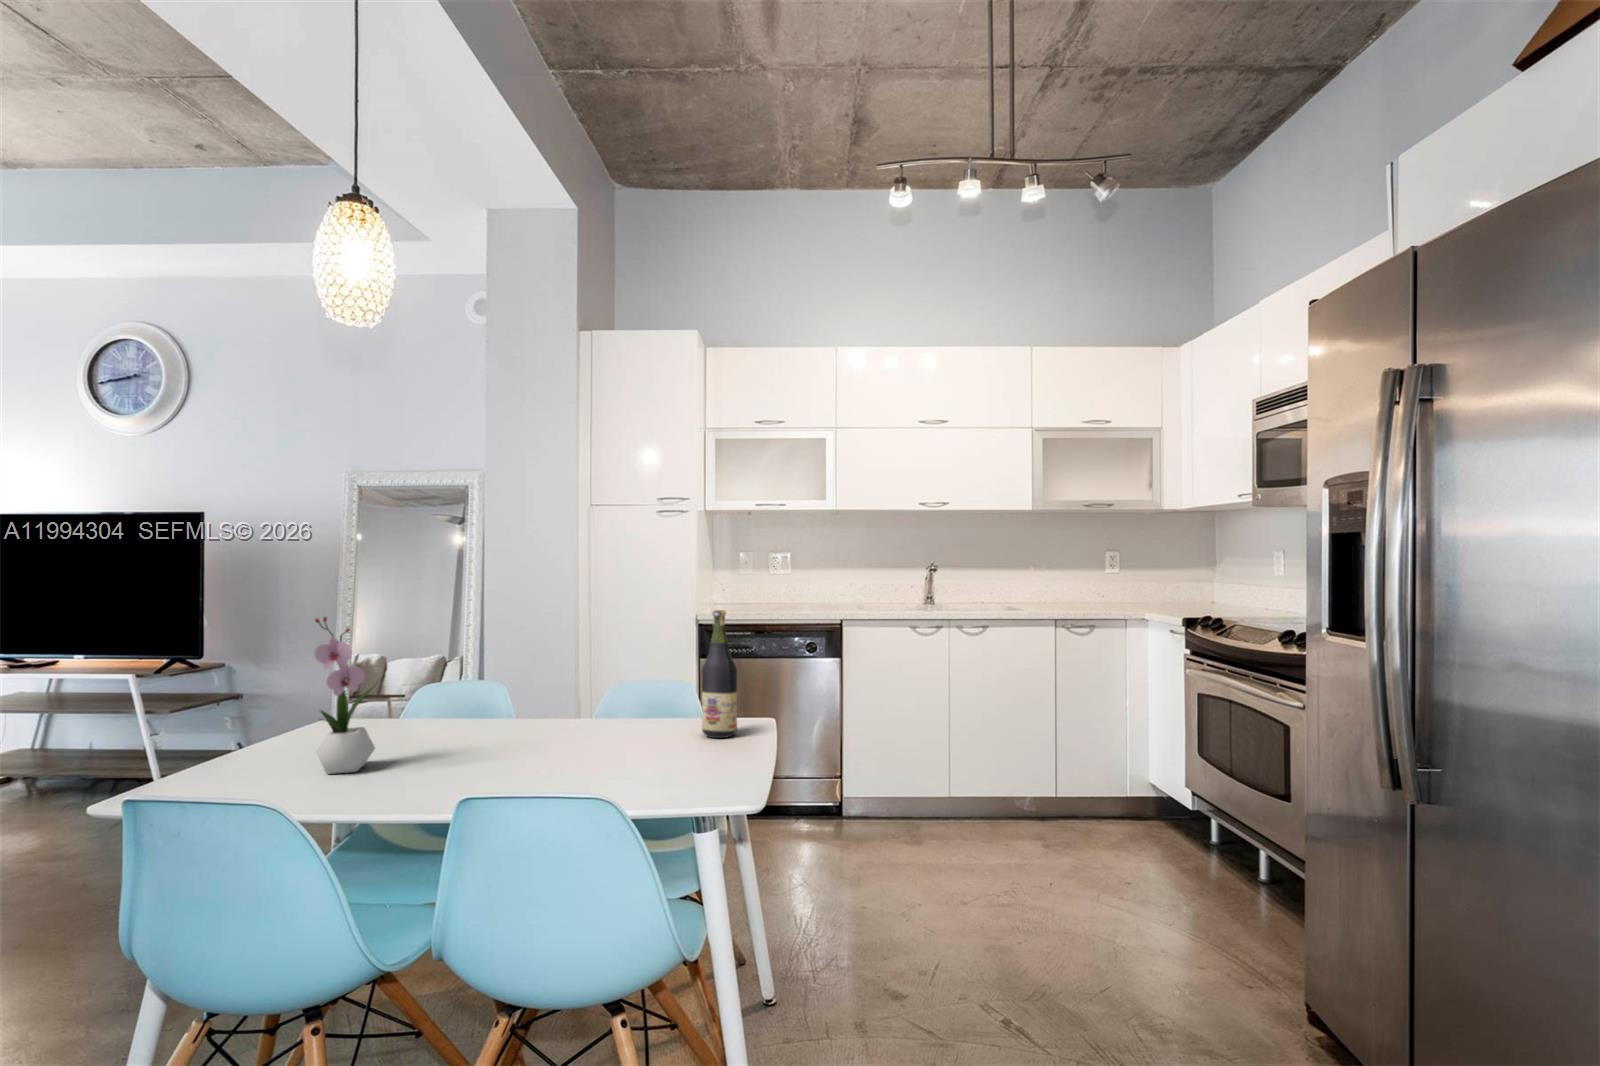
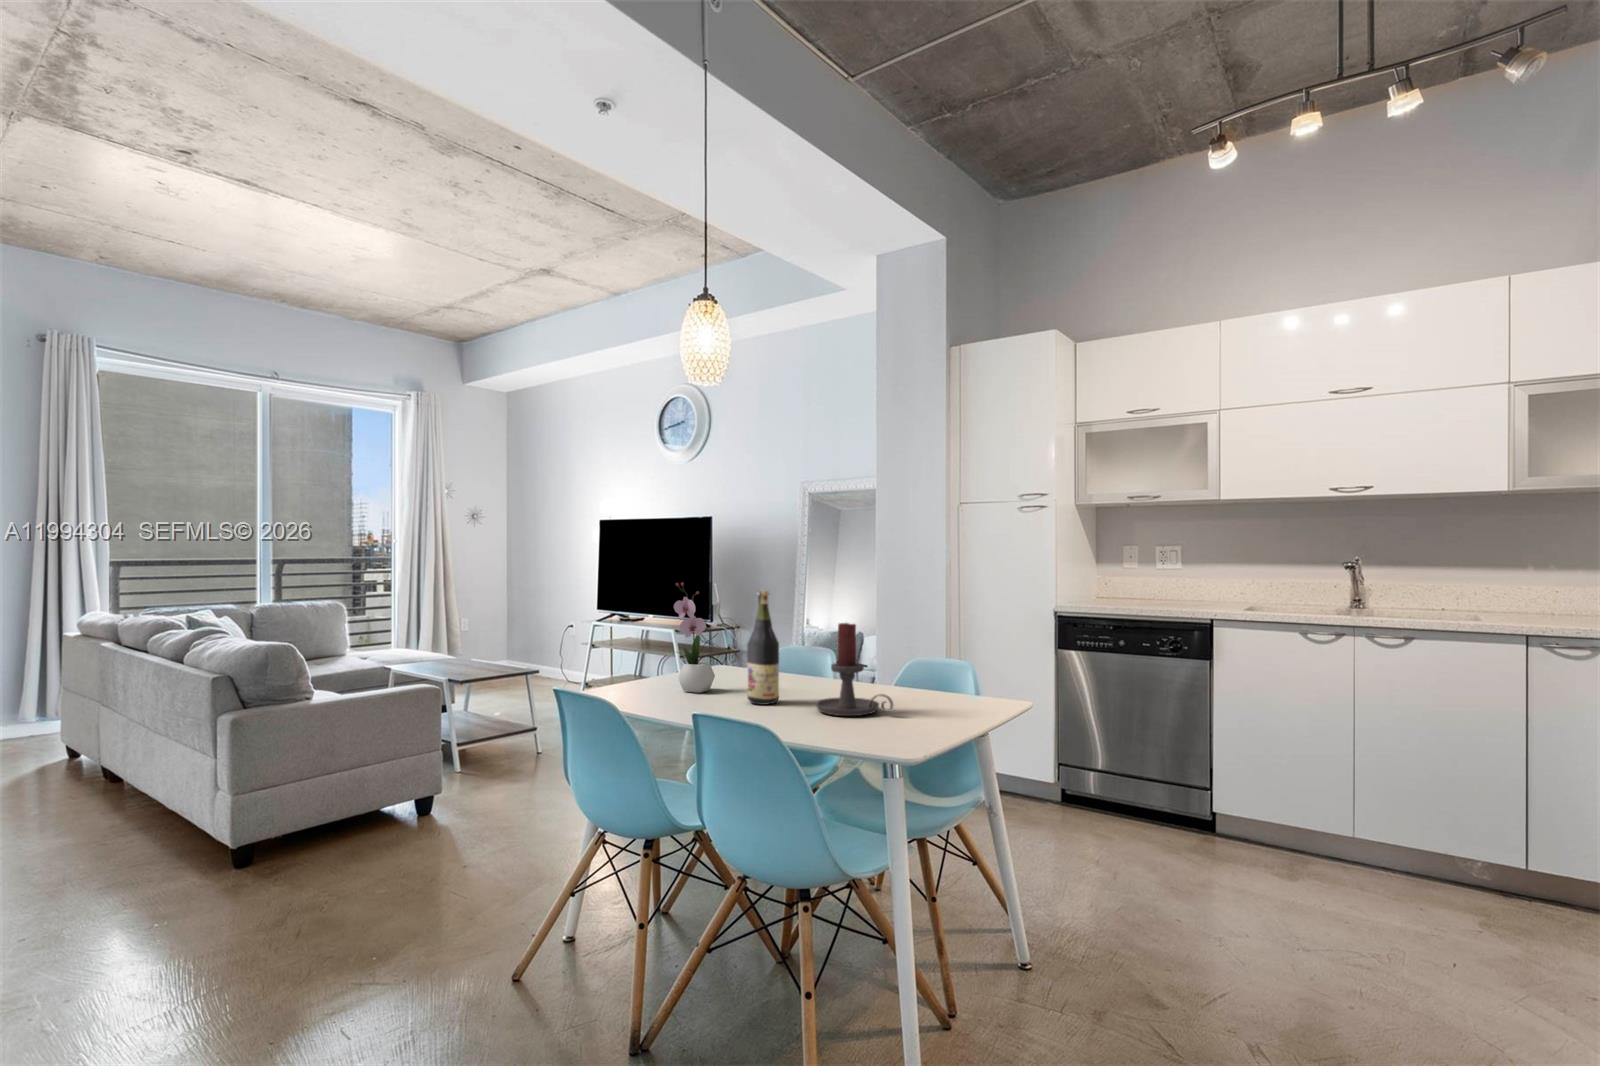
wine bottle: present [702,610,737,738] -> present [747,591,779,705]
candle holder: none [557,656,662,775] -> present [816,623,893,716]

